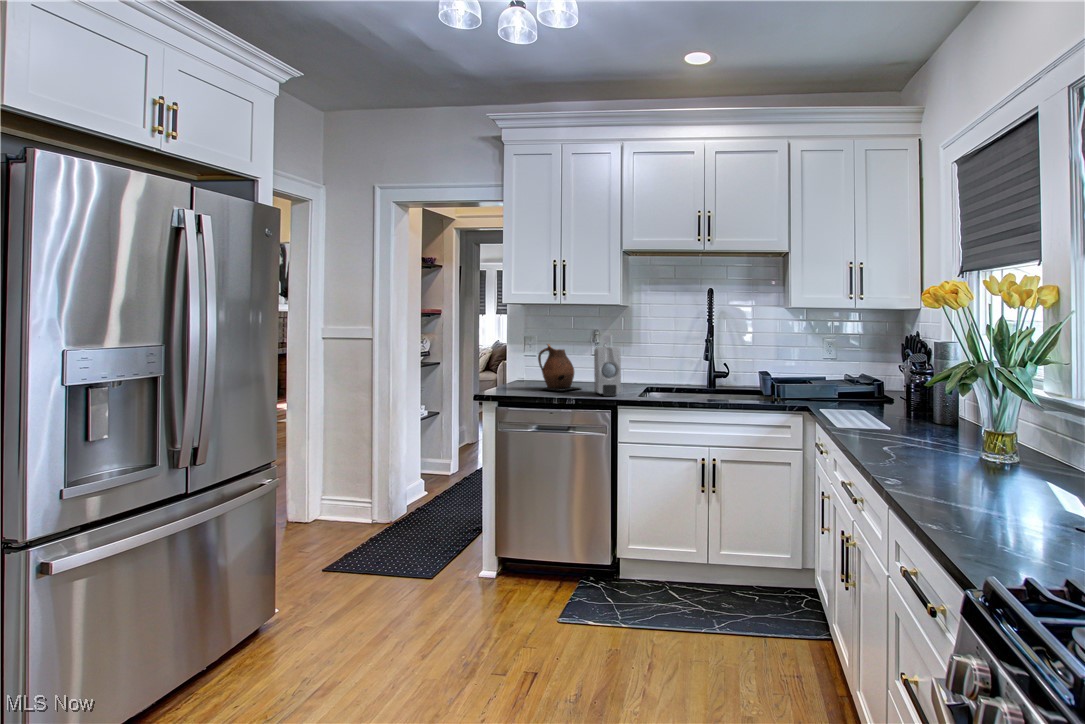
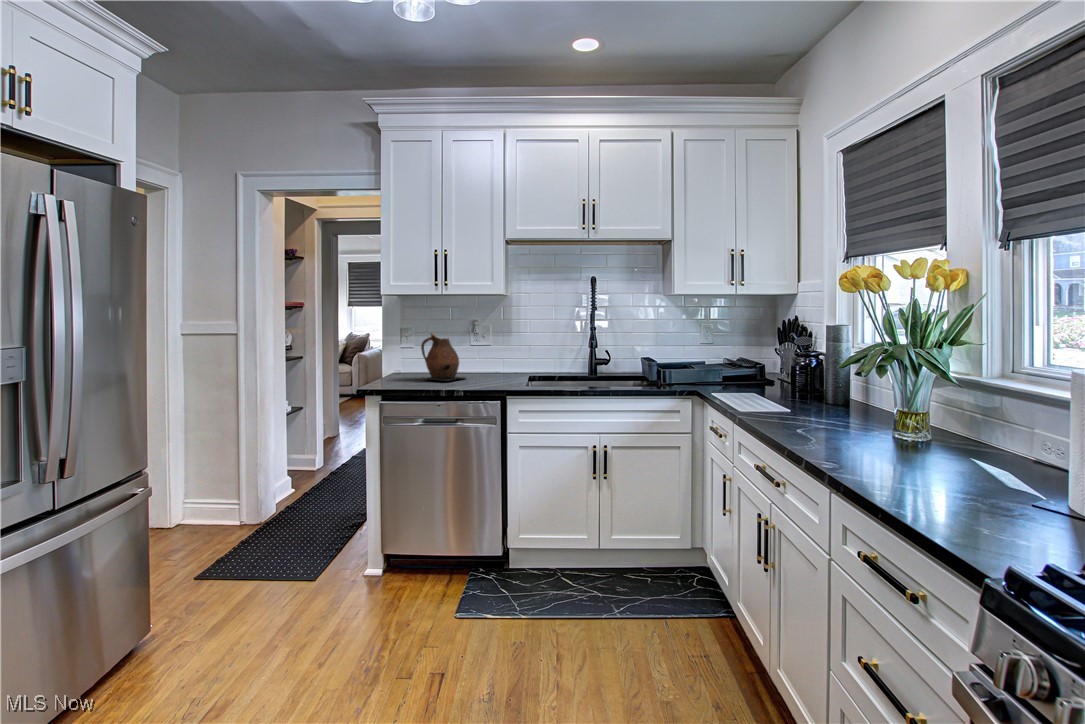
soap dispenser: present [594,347,621,396] -> none [481,335,510,385]

